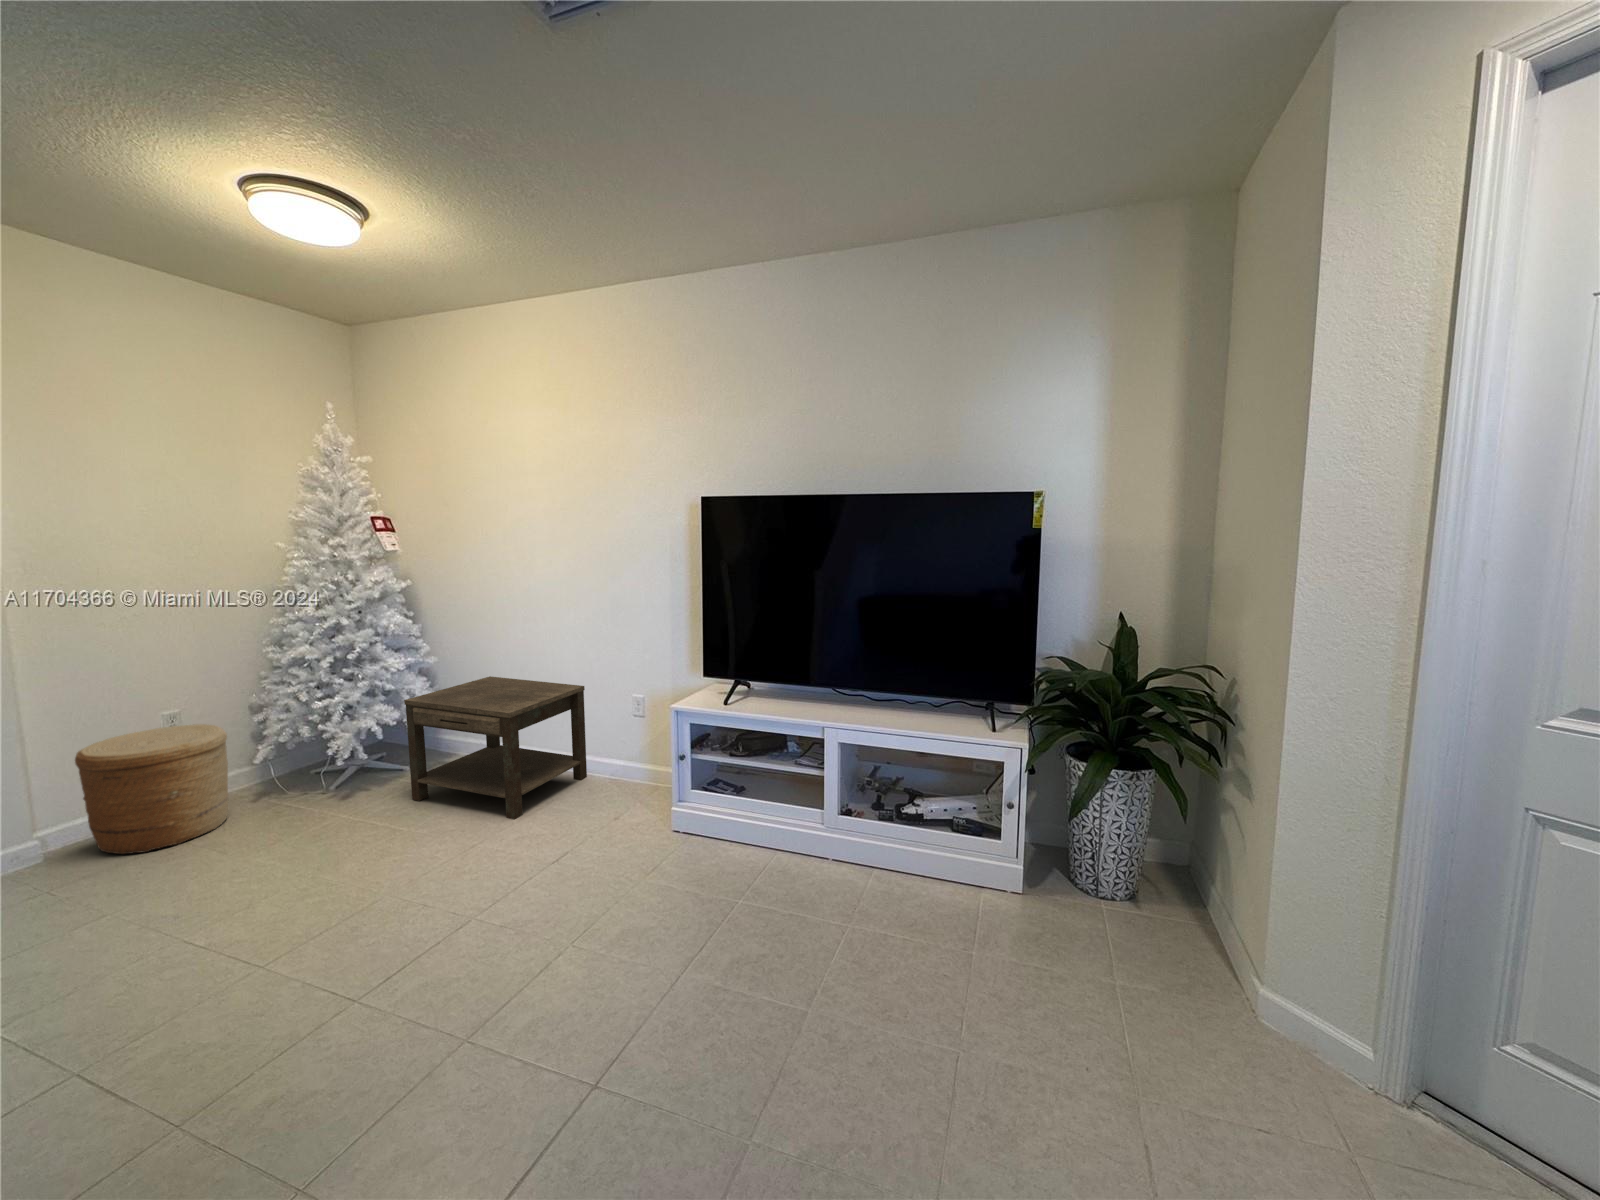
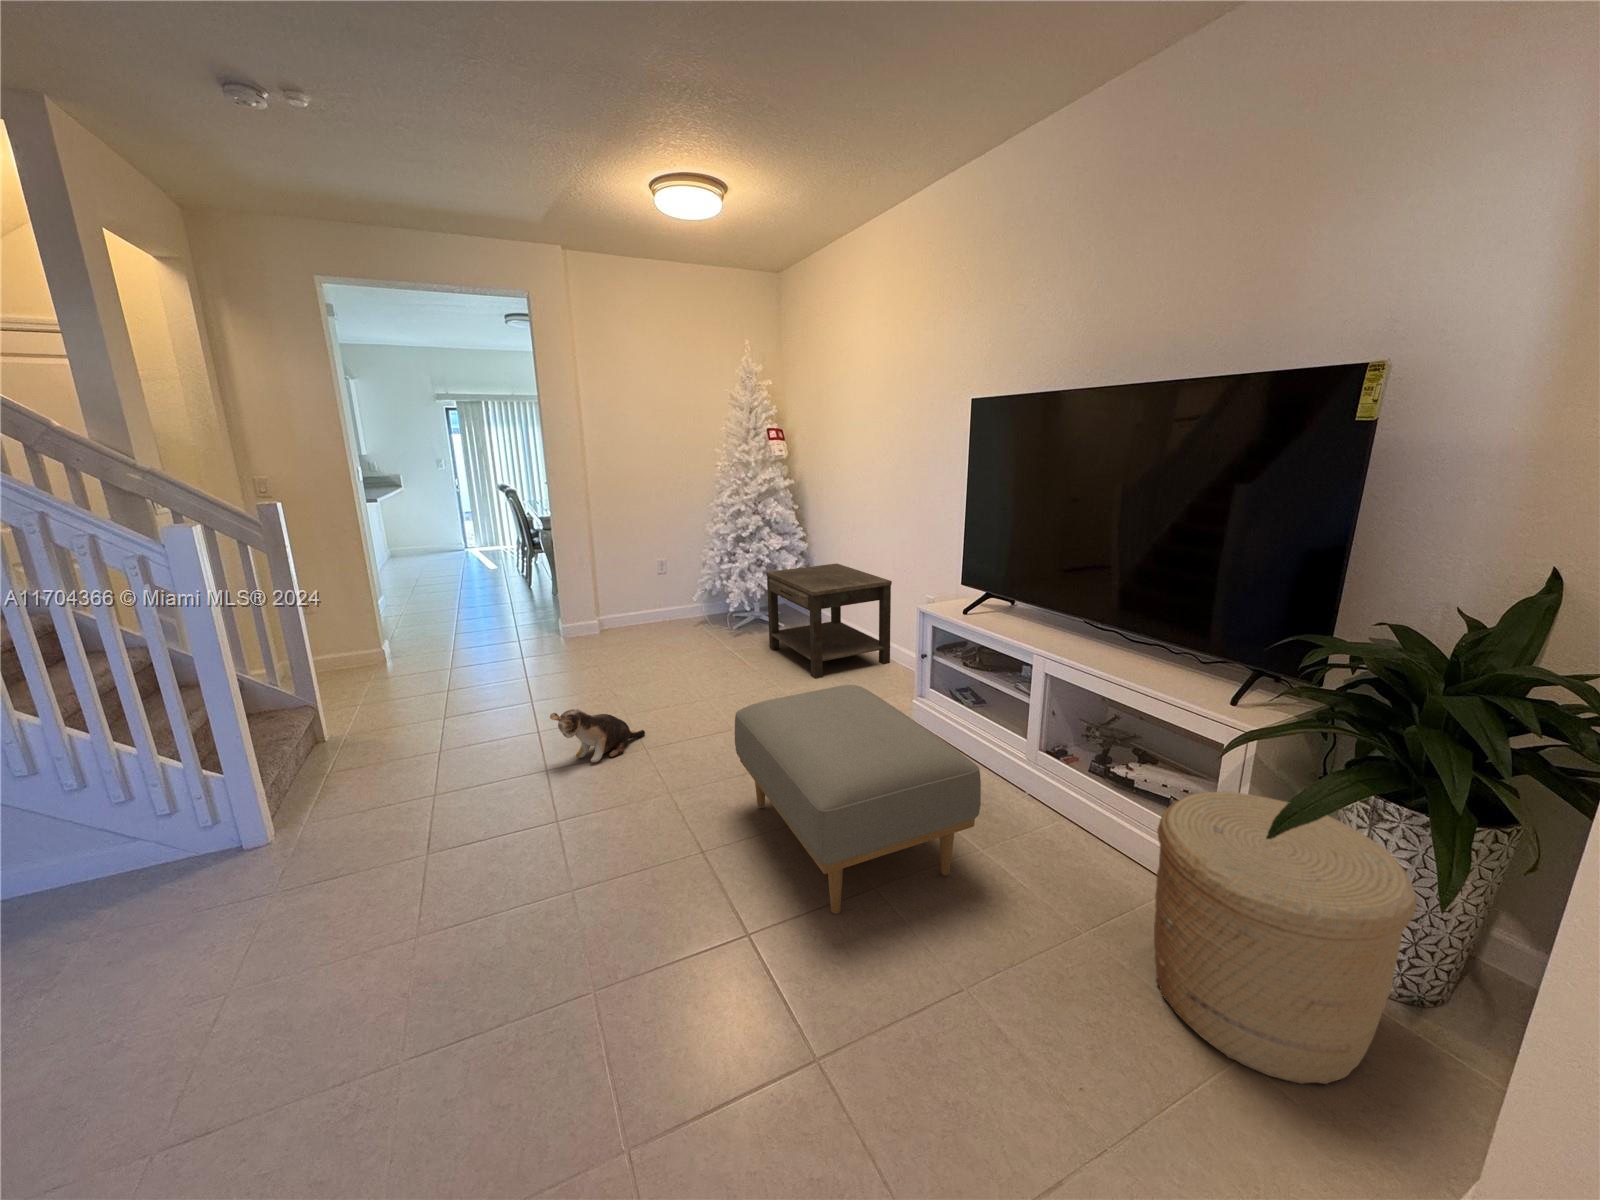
woven basket: present [75,724,229,854] -> present [1154,792,1417,1084]
ottoman: none [566,805,875,1073] -> present [735,685,981,914]
plush toy: none [135,984,310,1097] -> present [550,709,645,762]

